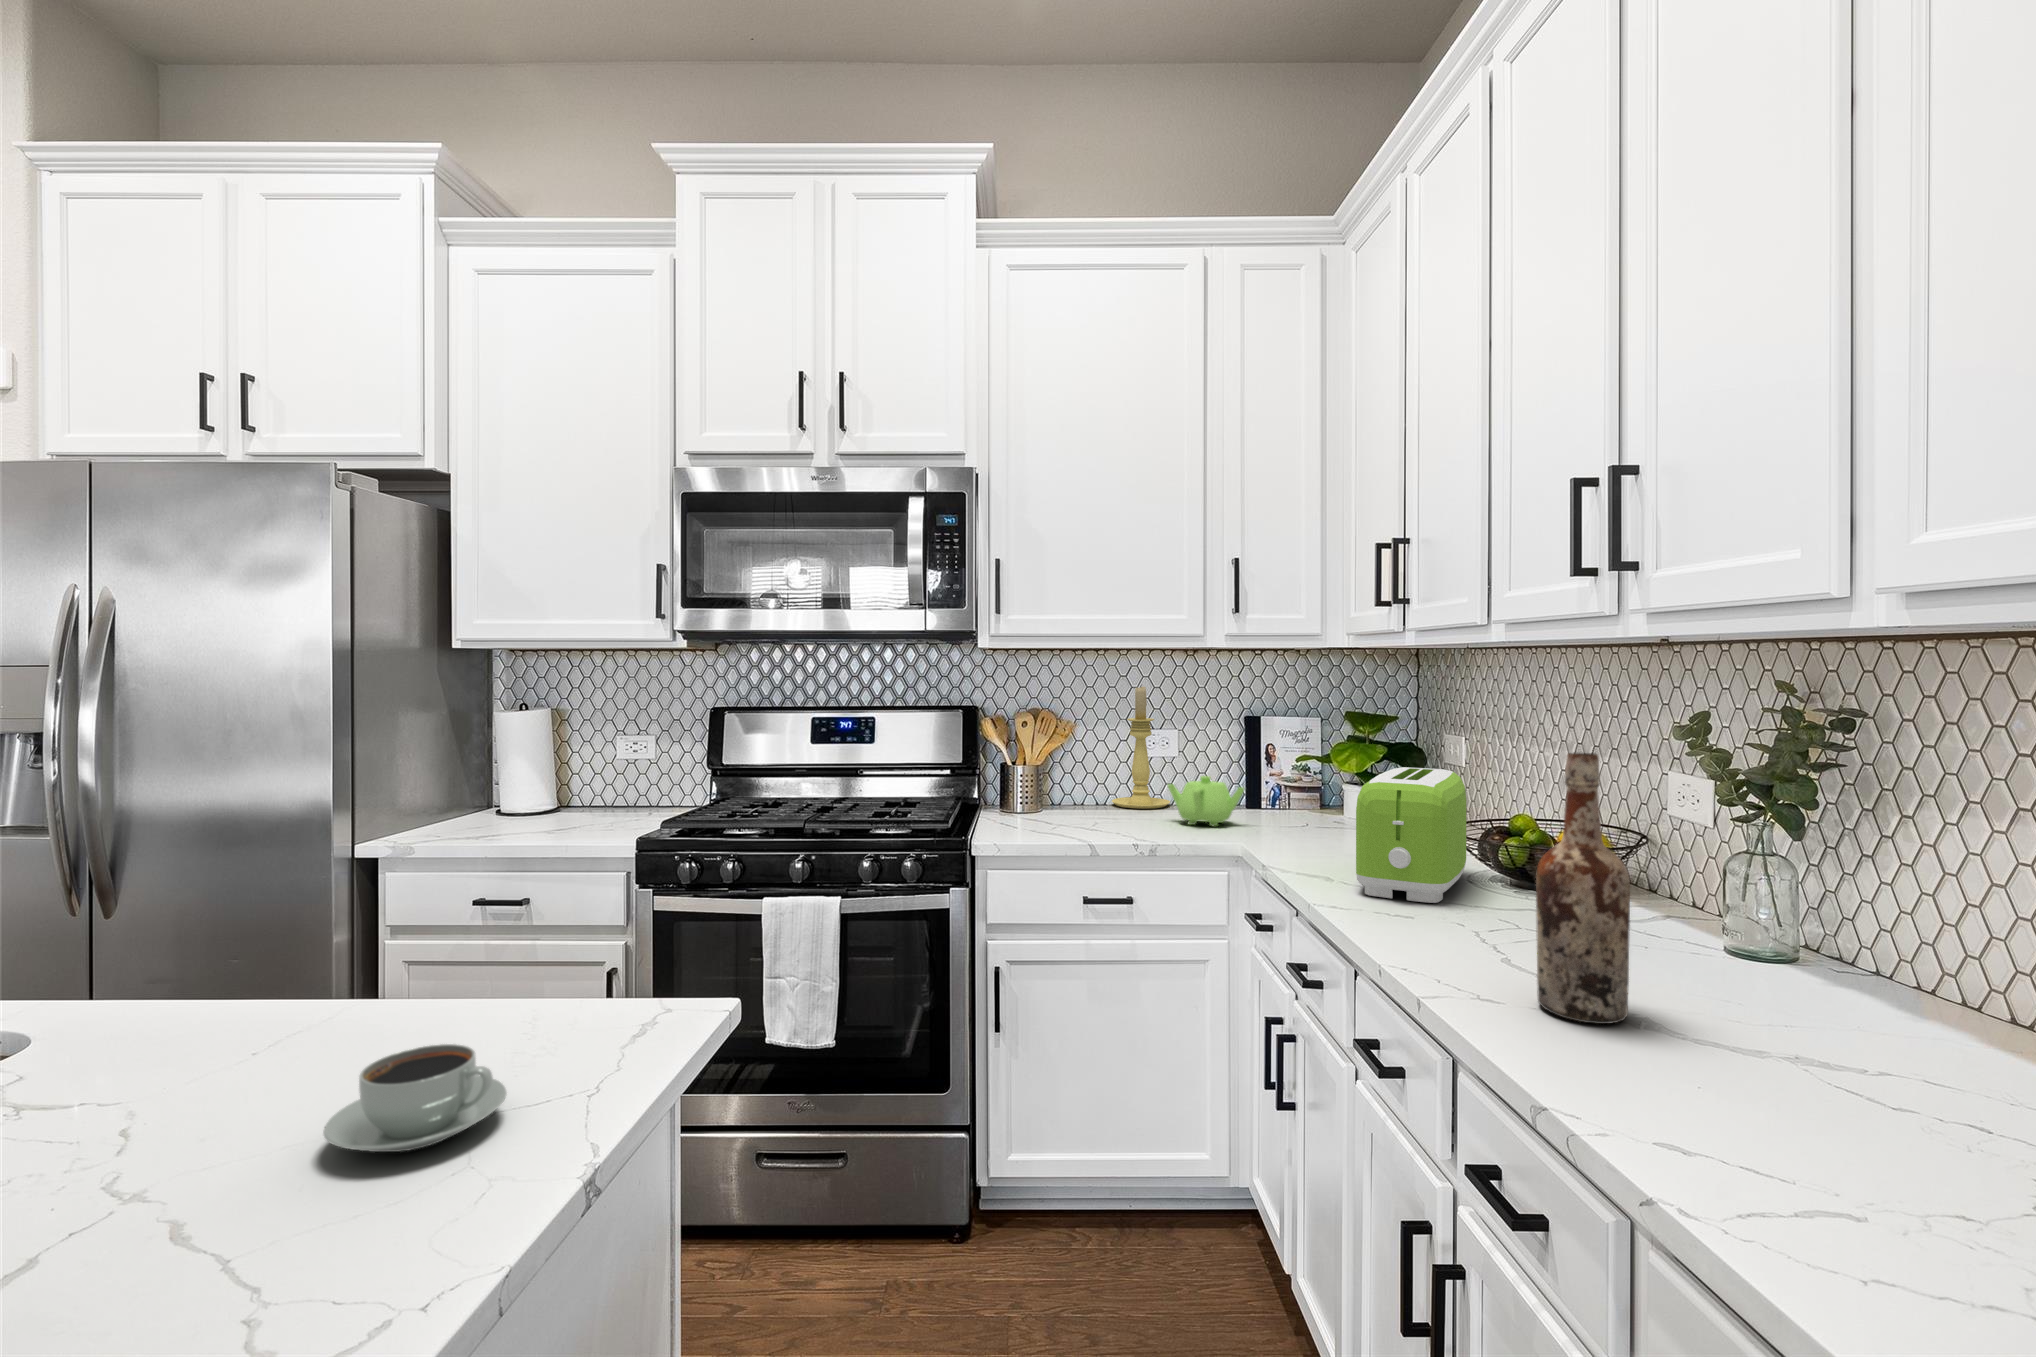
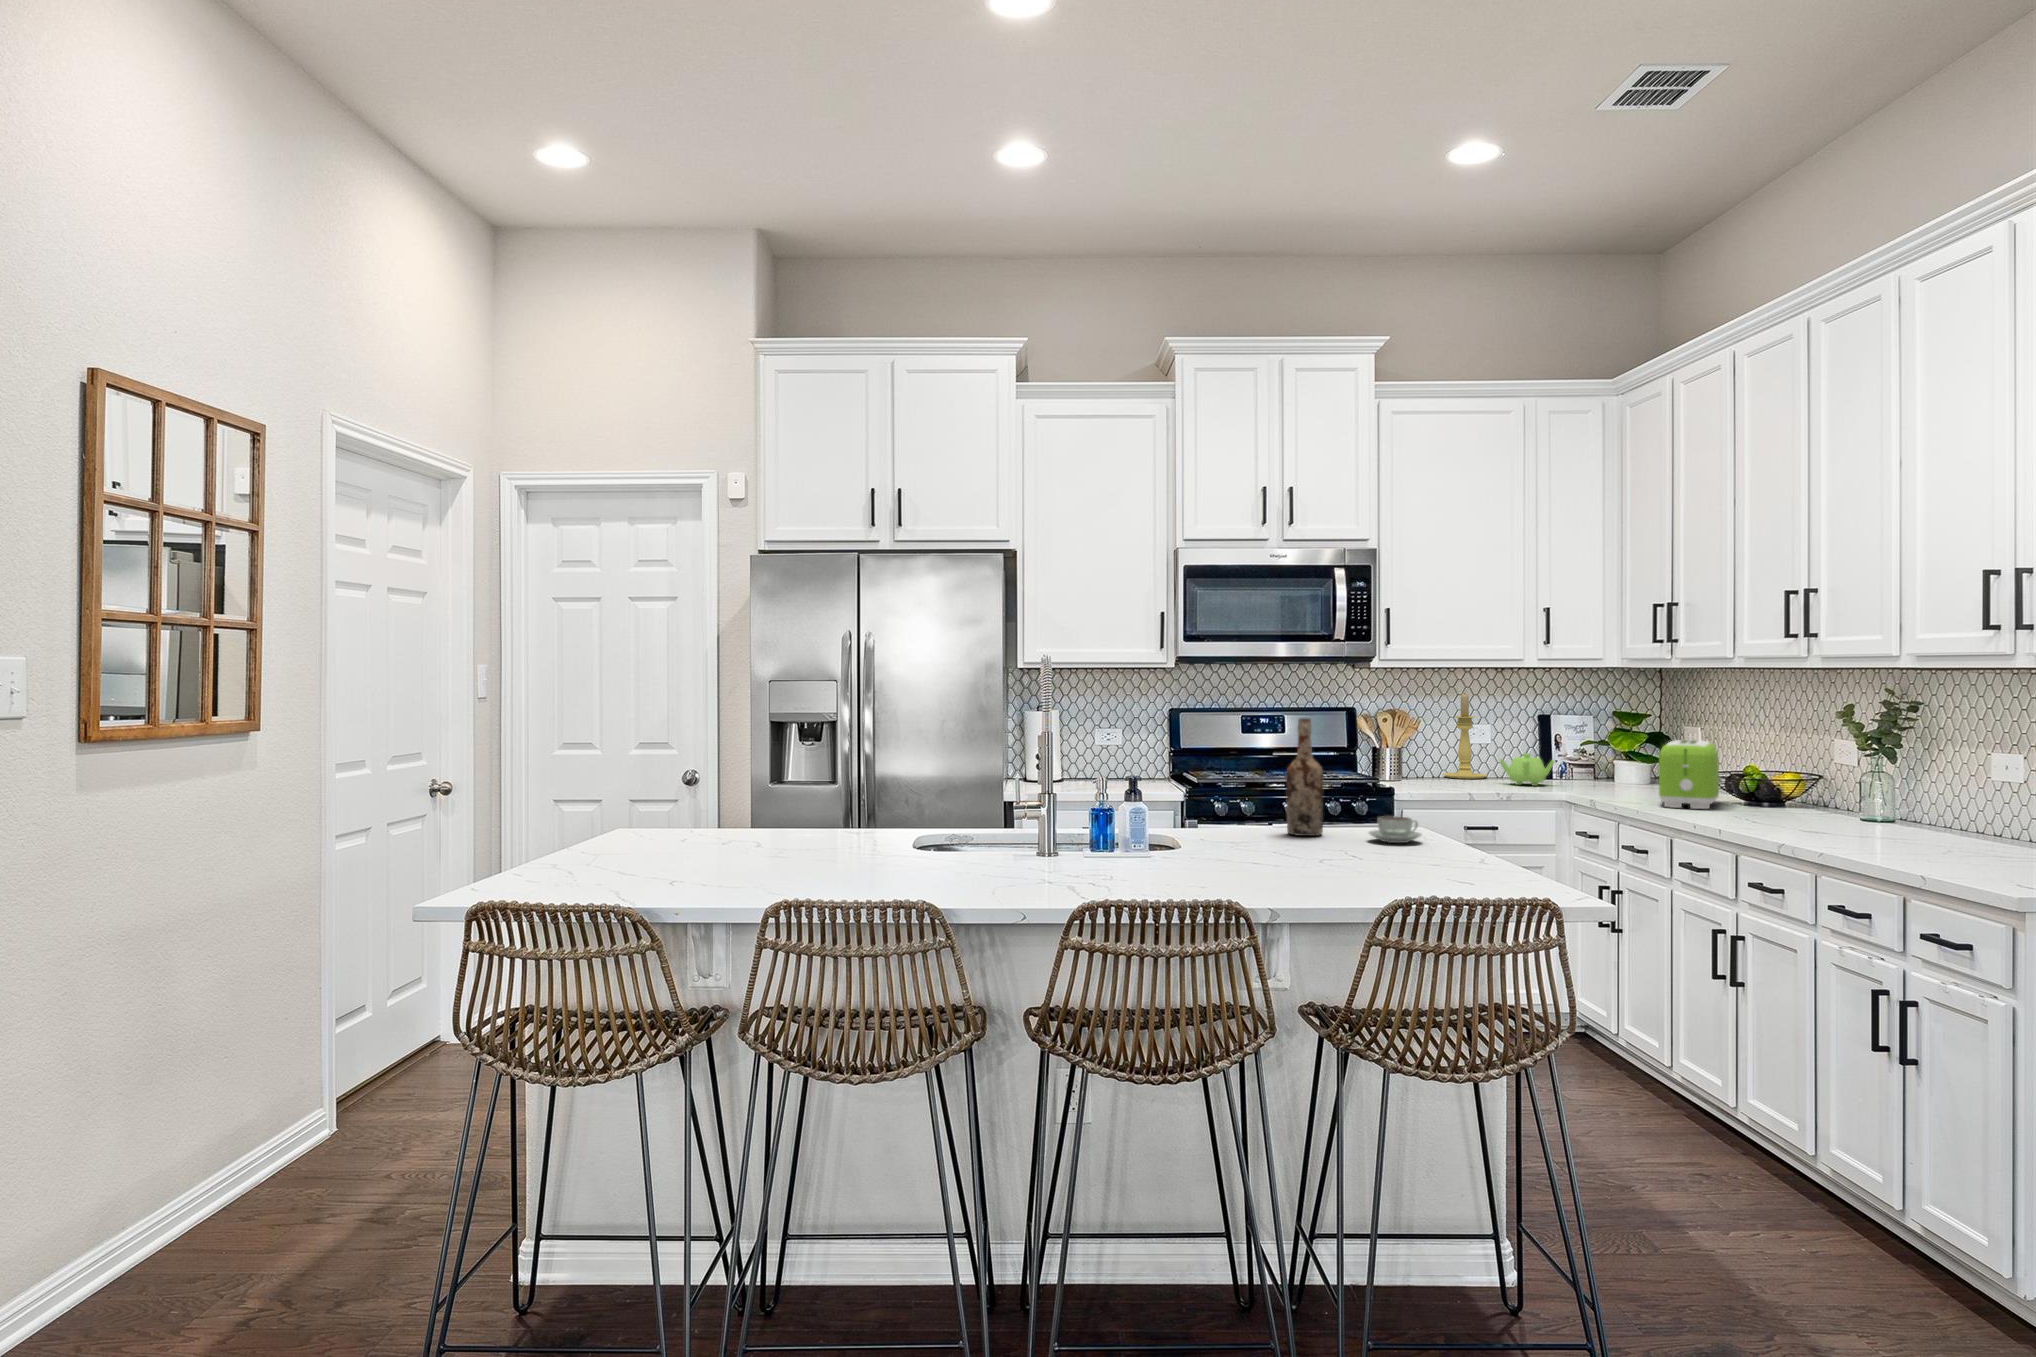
wine bottle: present [1536,753,1630,1024] -> present [1286,718,1323,836]

